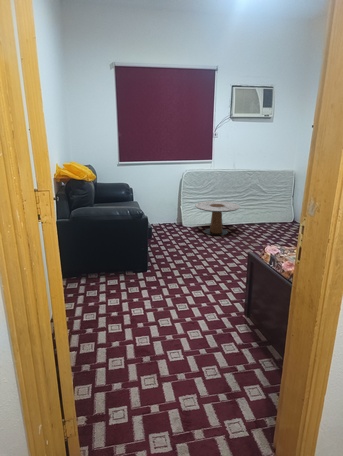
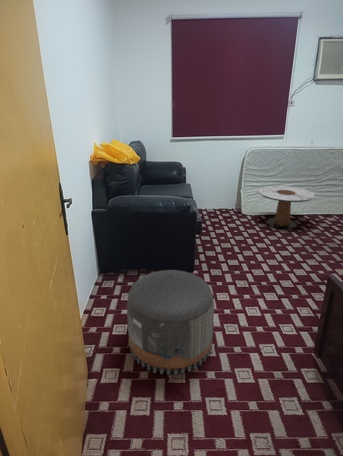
pouf: none [98,262,168,342] -> present [127,270,214,375]

